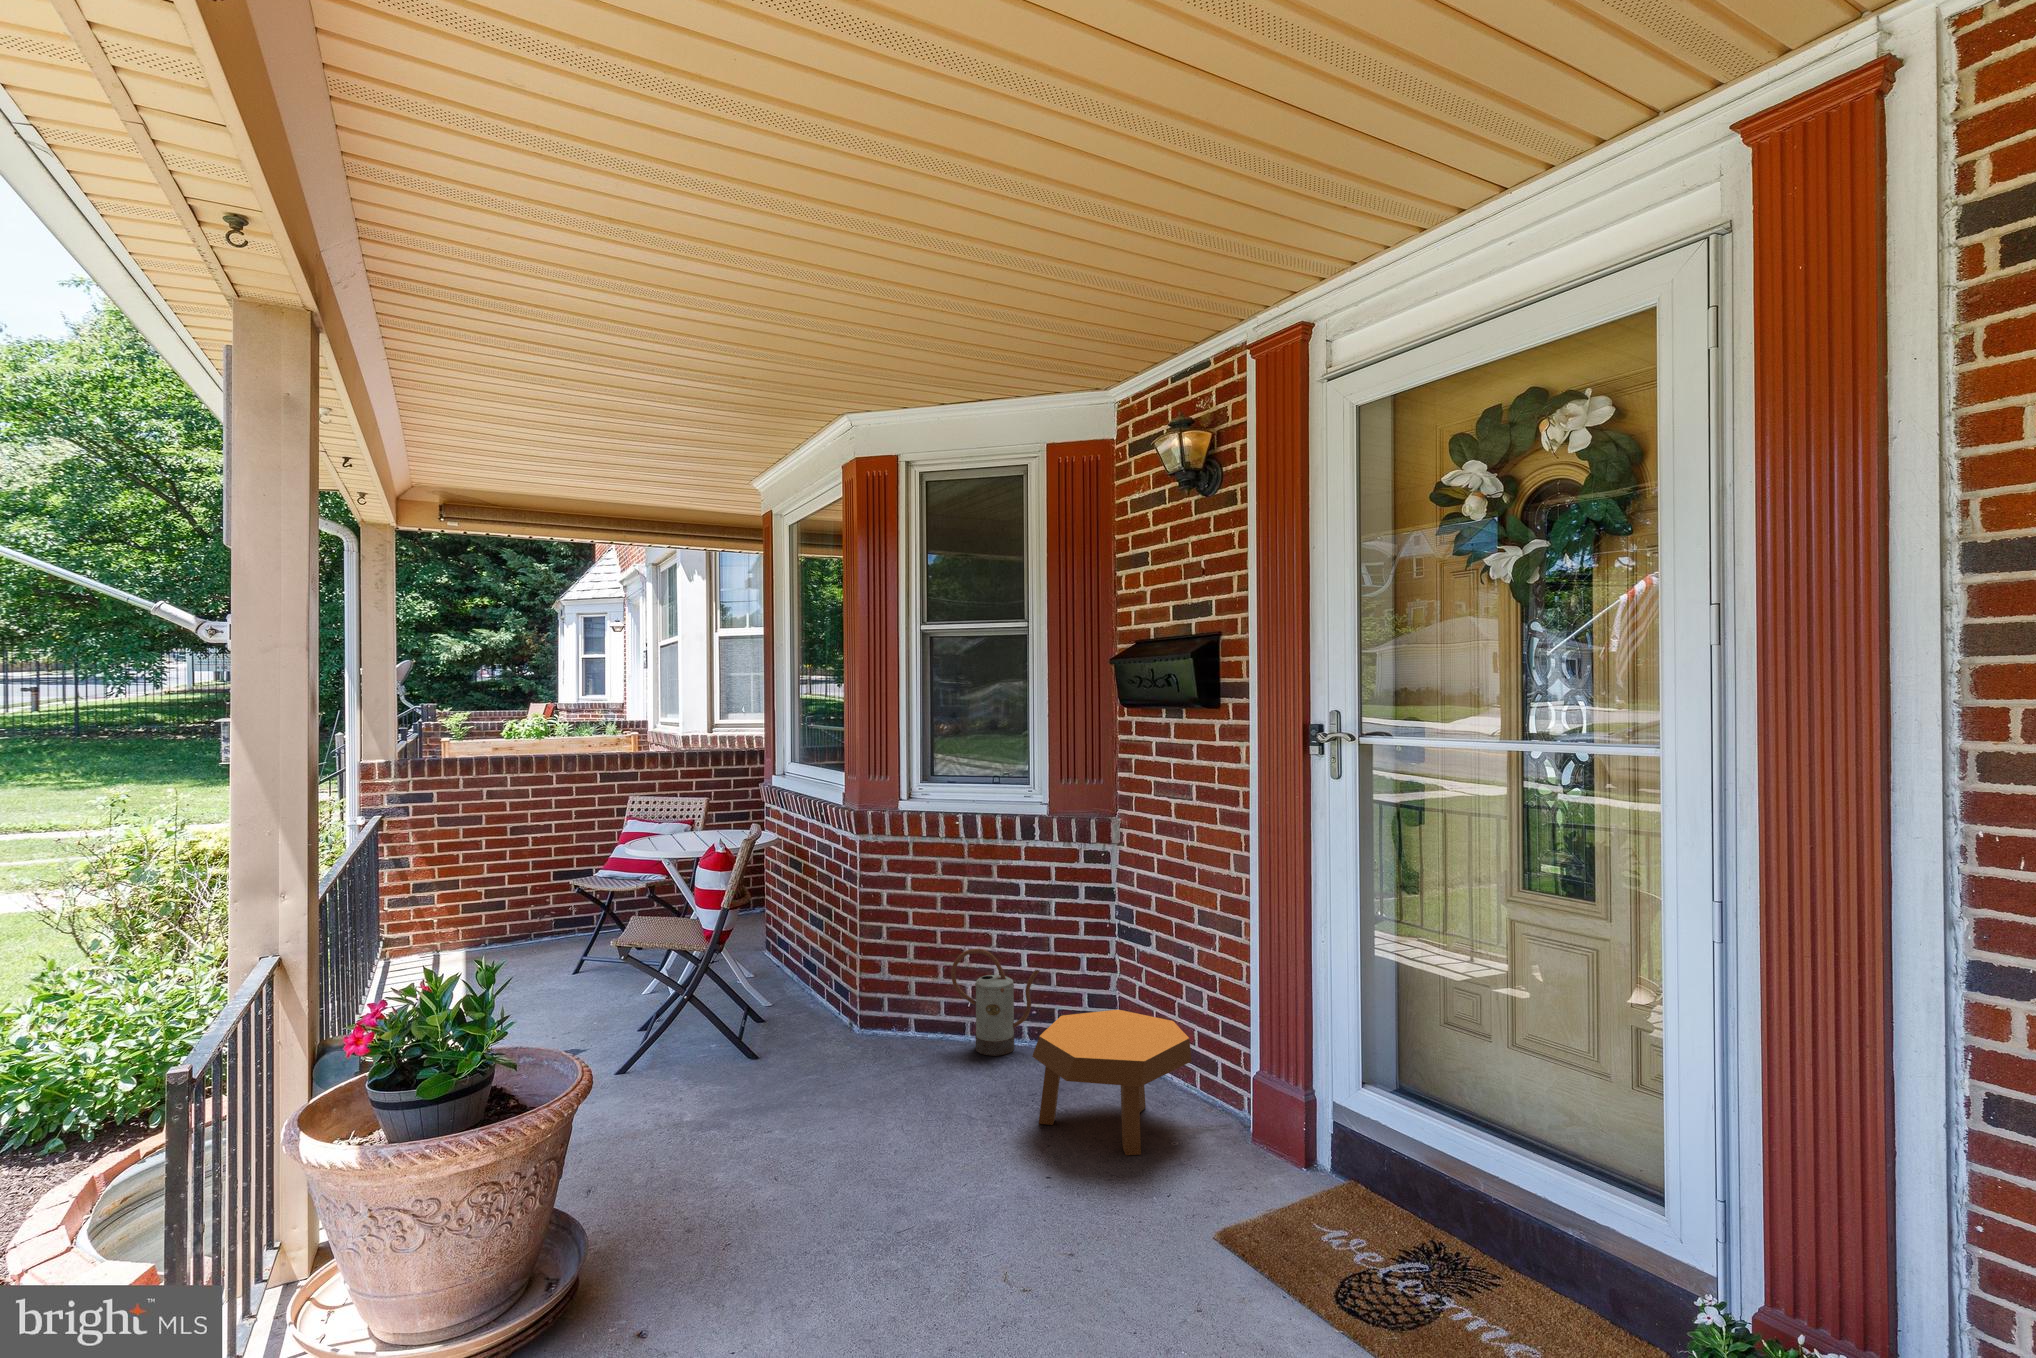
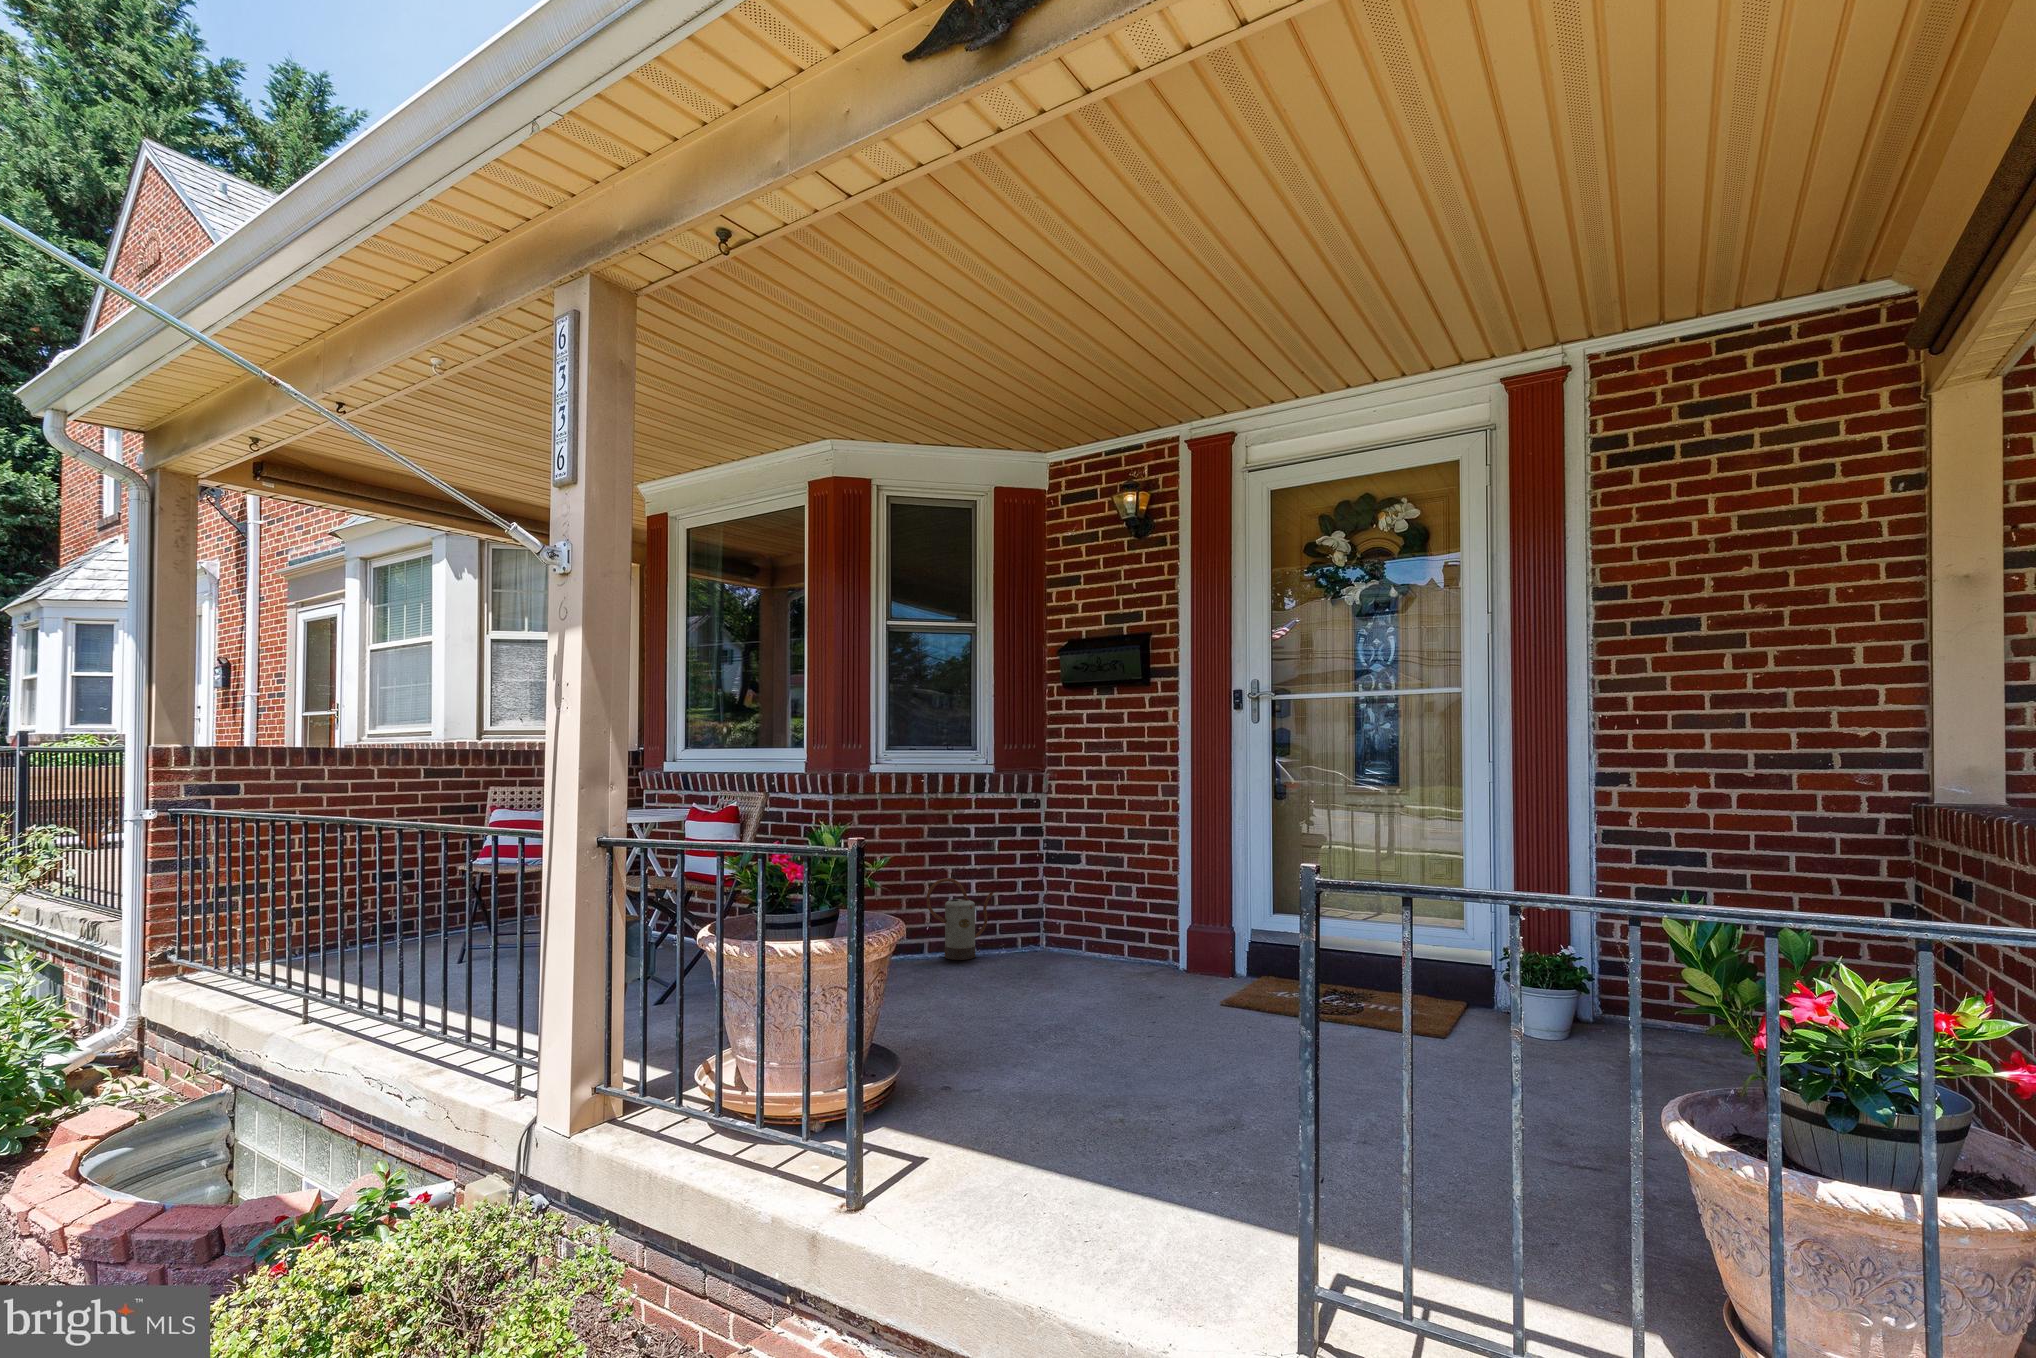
footstool: present [1032,1010,1192,1155] -> none [1045,904,1151,987]

